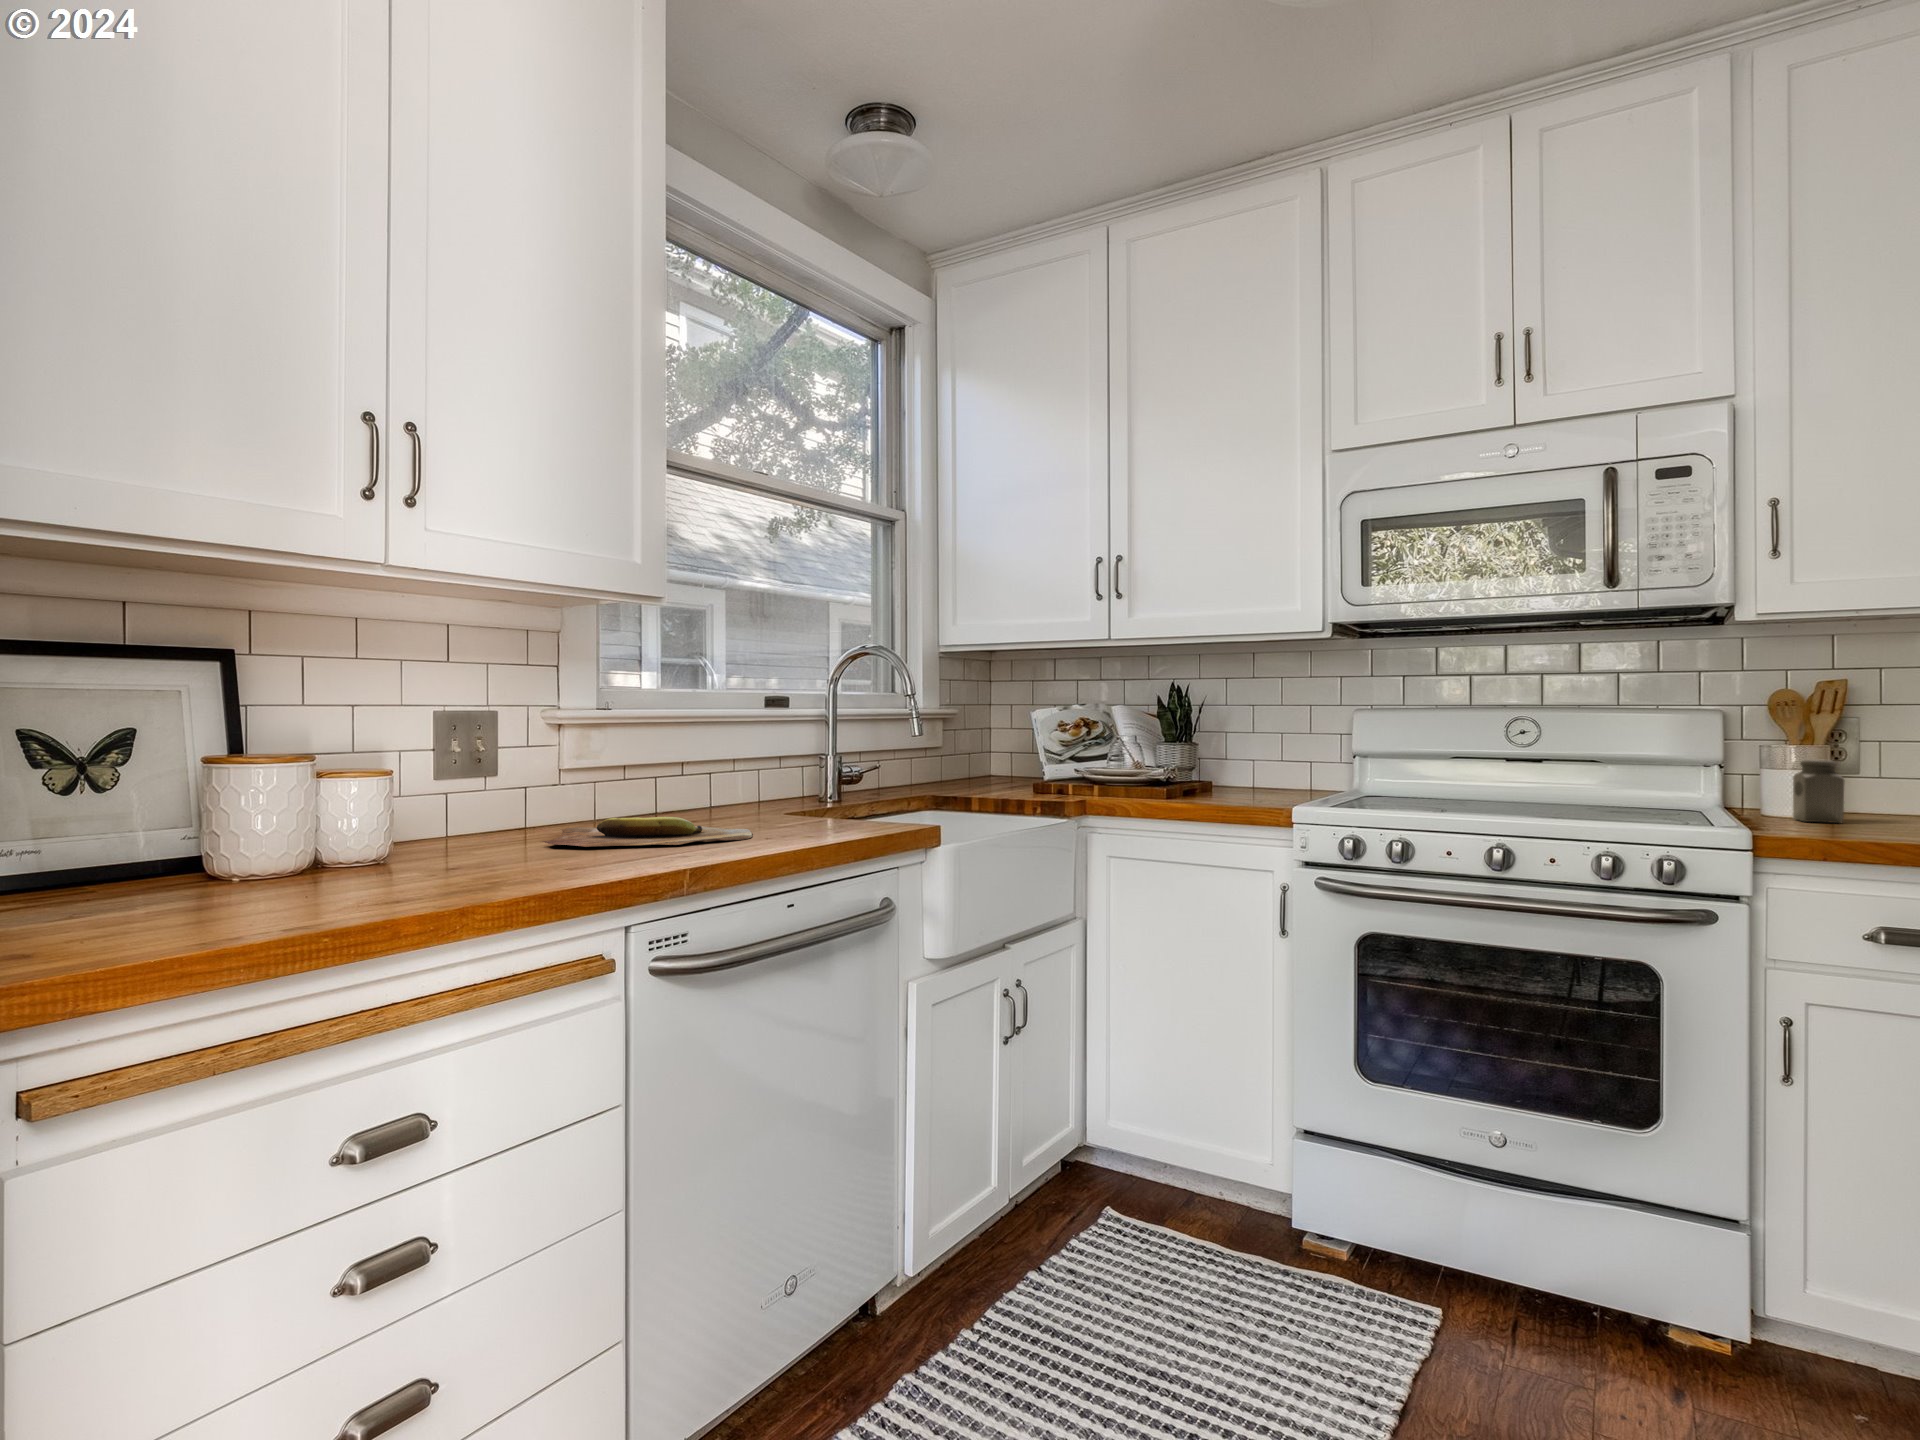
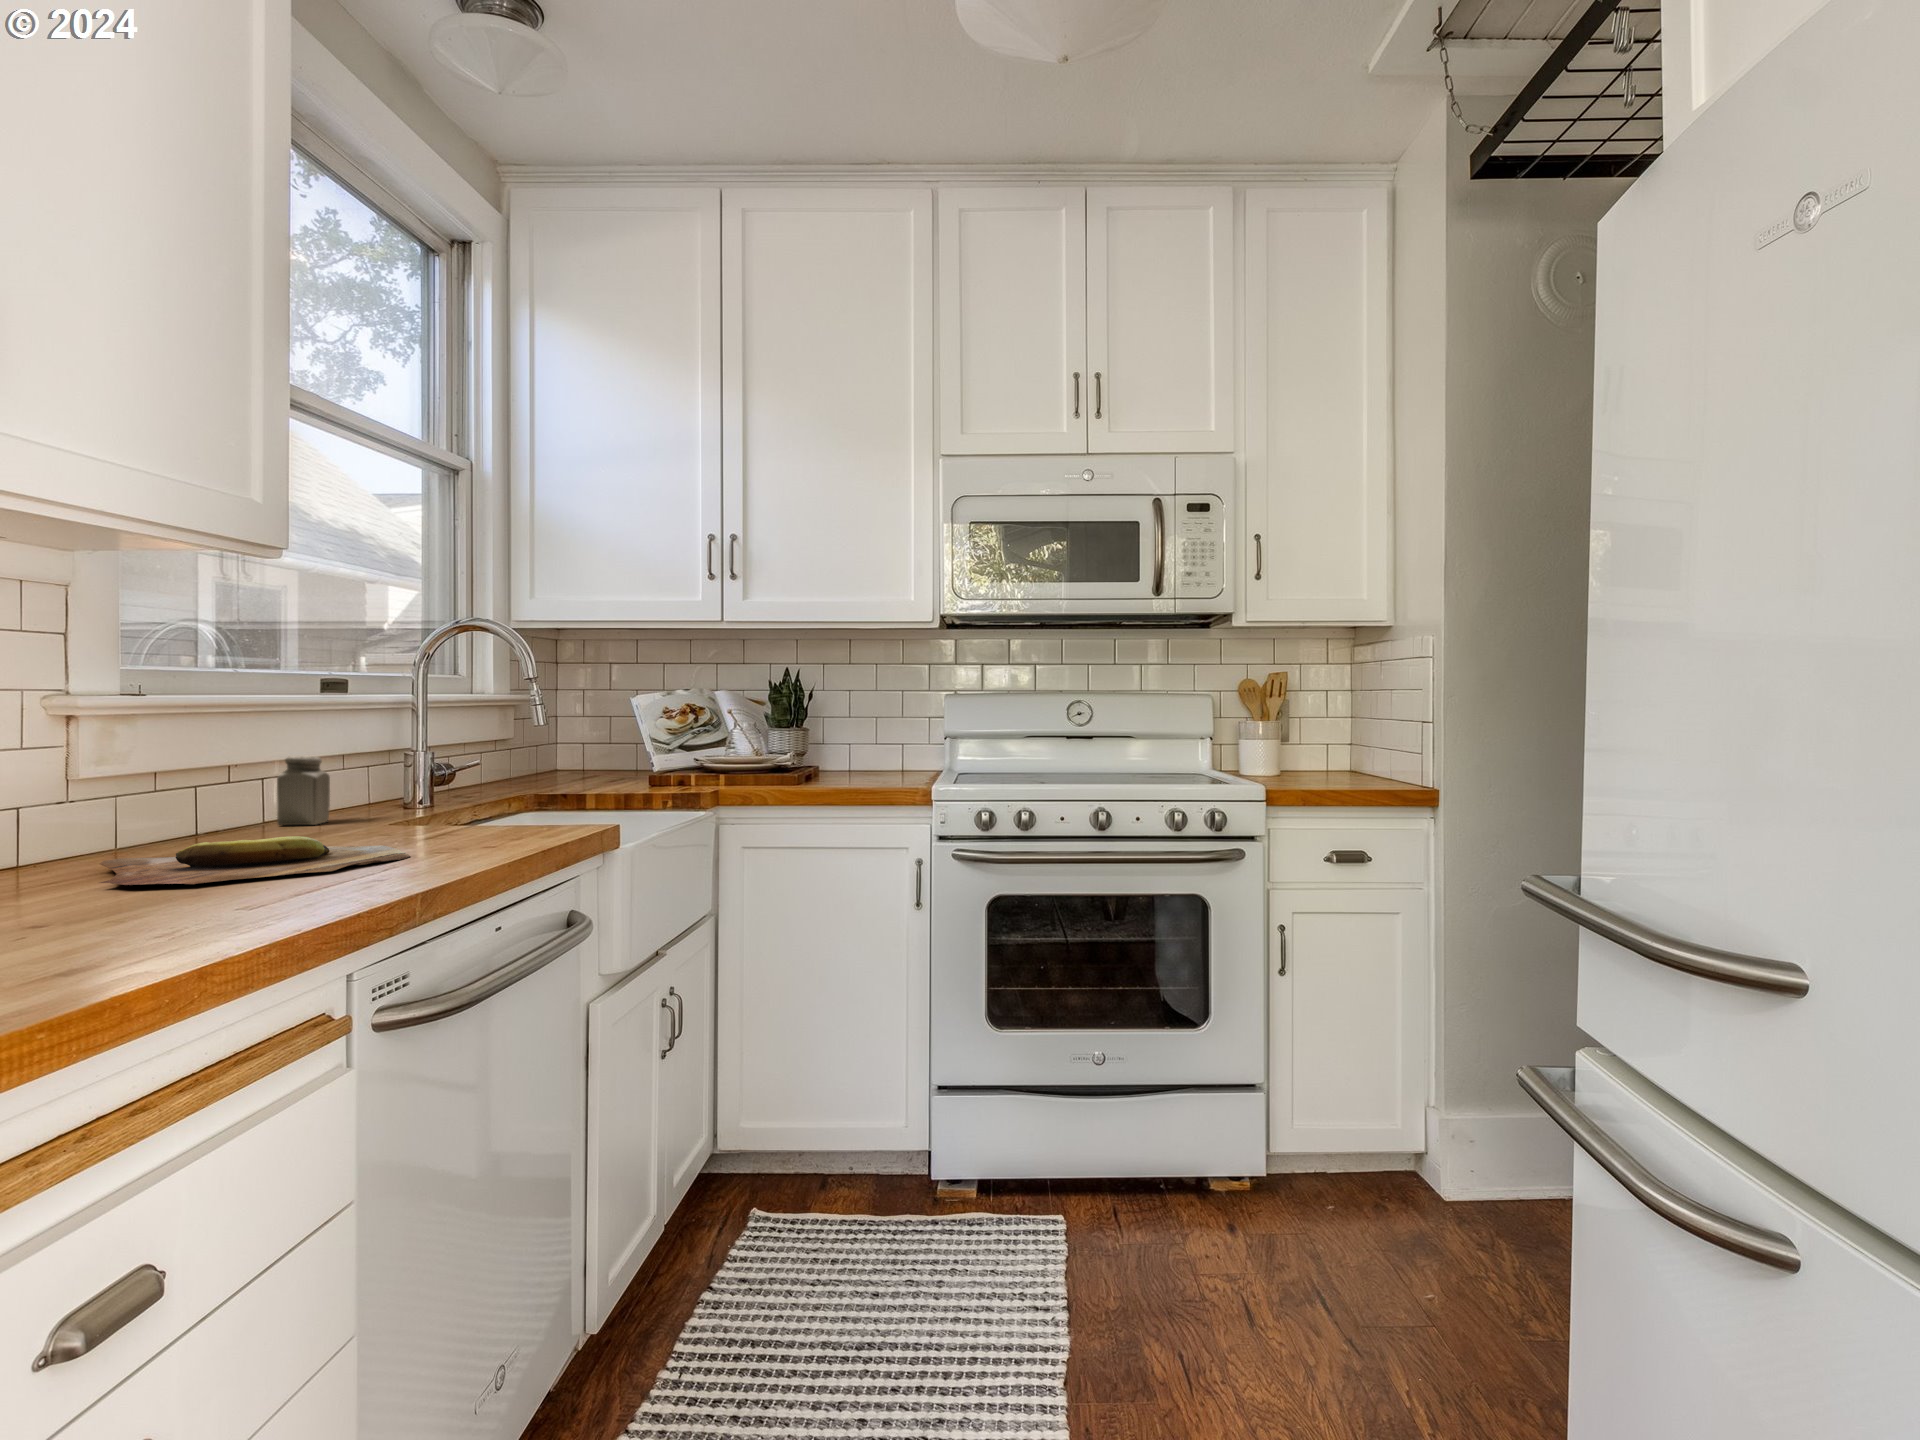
salt shaker: present [1793,759,1844,823] -> present [277,756,330,825]

